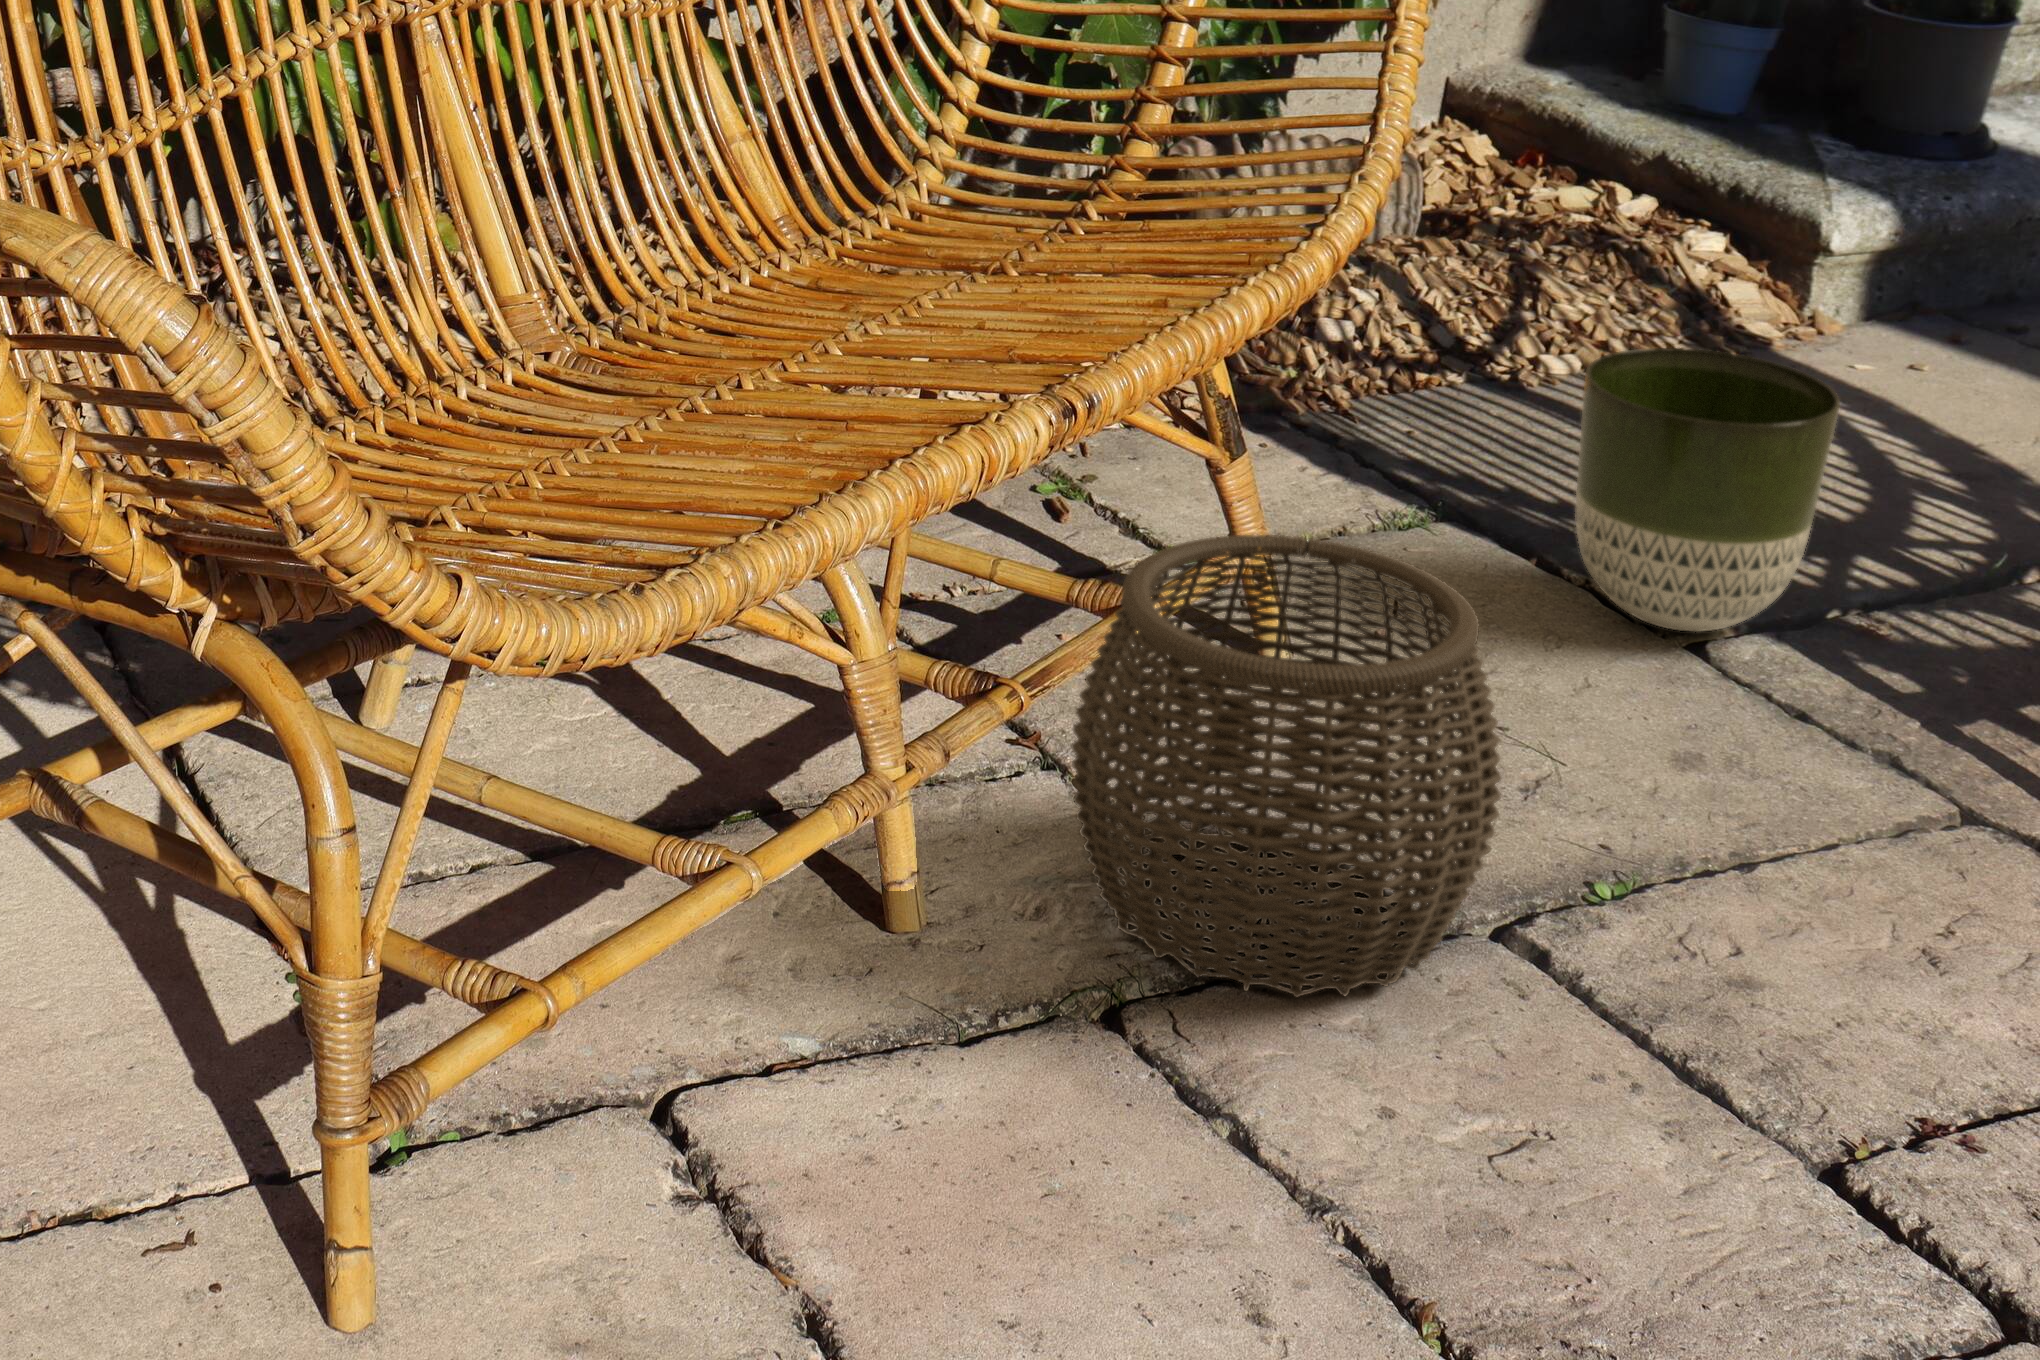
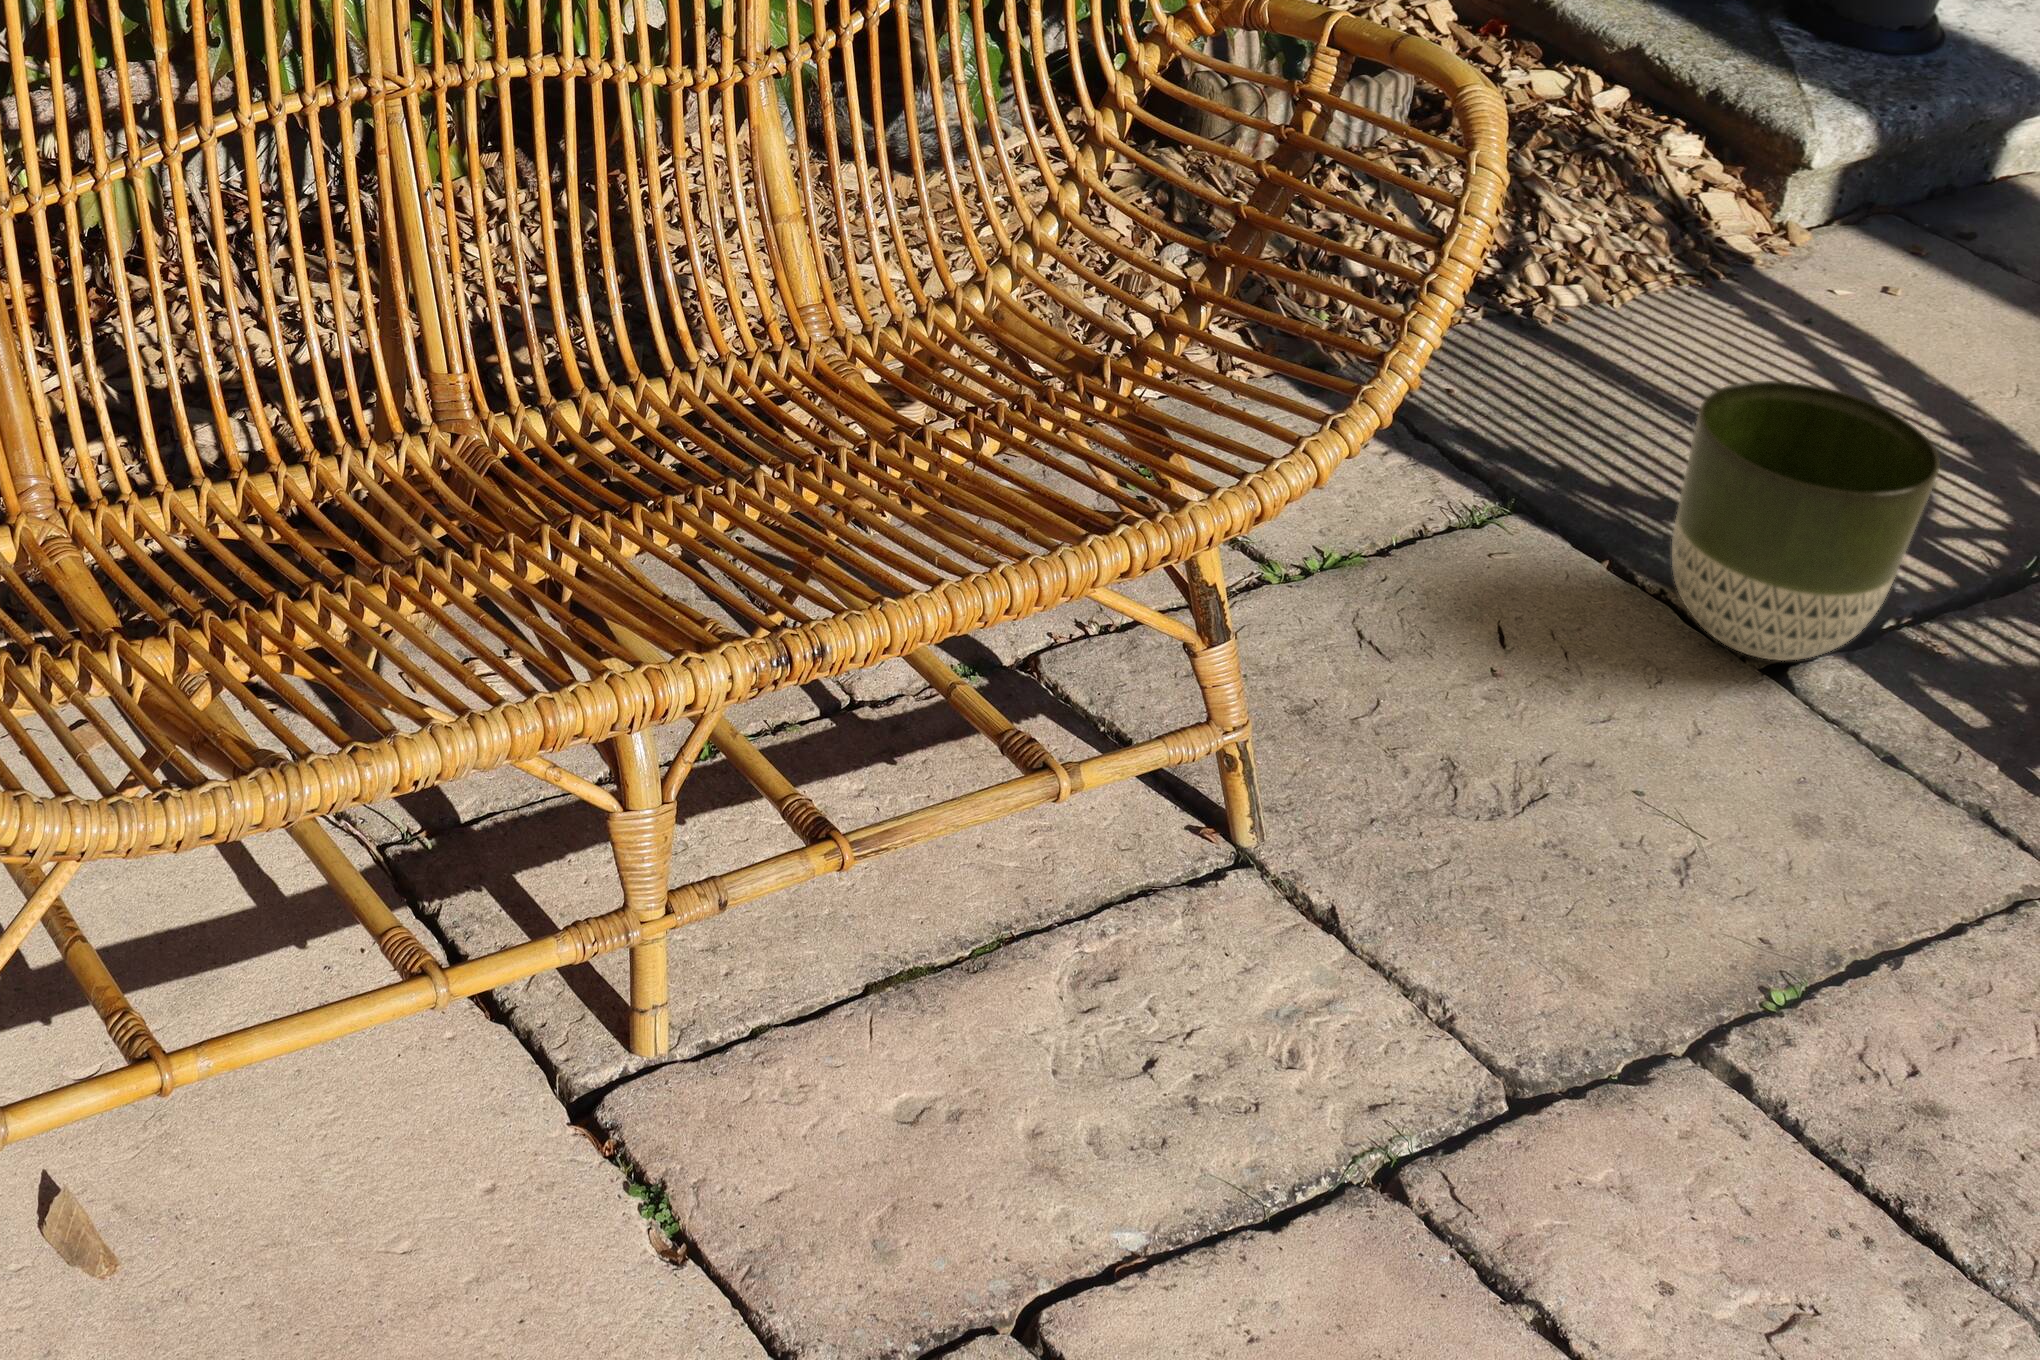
woven basket: present [1071,534,1501,998] -> none [1327,694,1745,1153]

